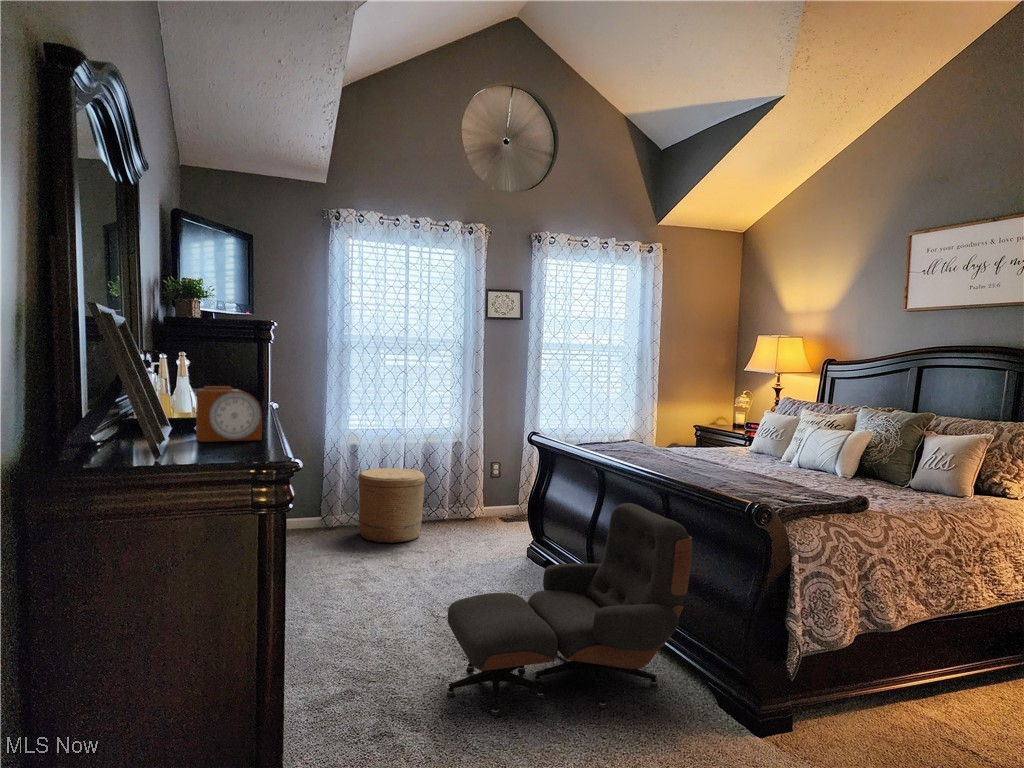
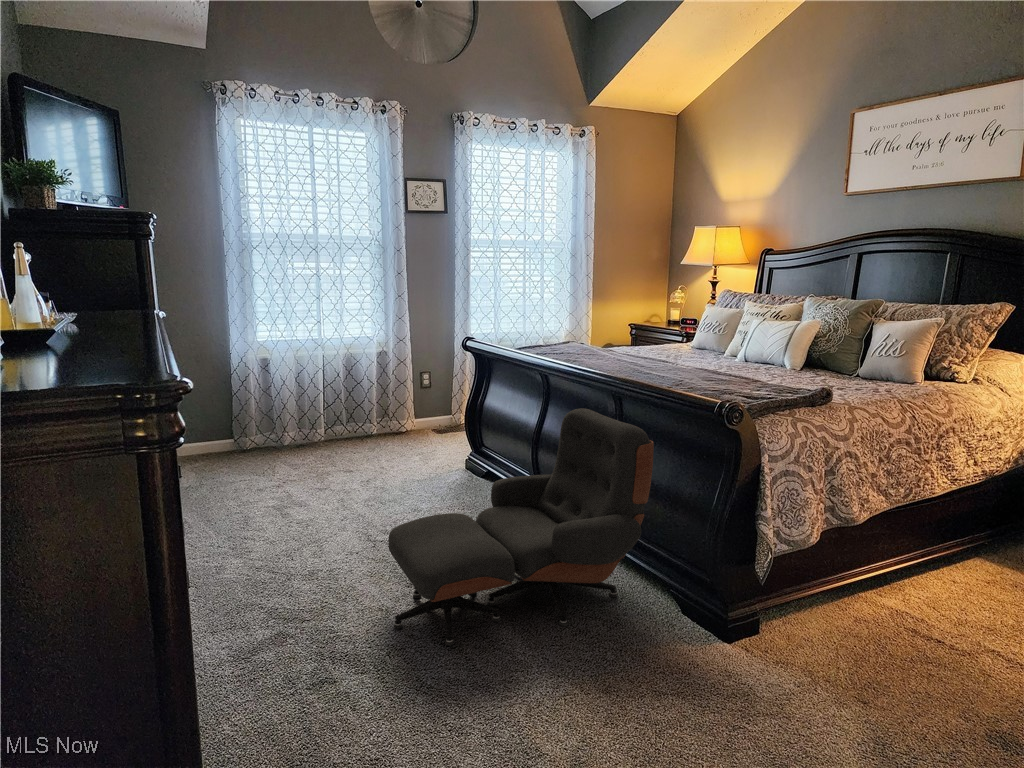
alarm clock: present [196,386,262,442] -> none [32,285,134,360]
woven basket: present [358,468,425,543] -> none [273,383,349,465]

